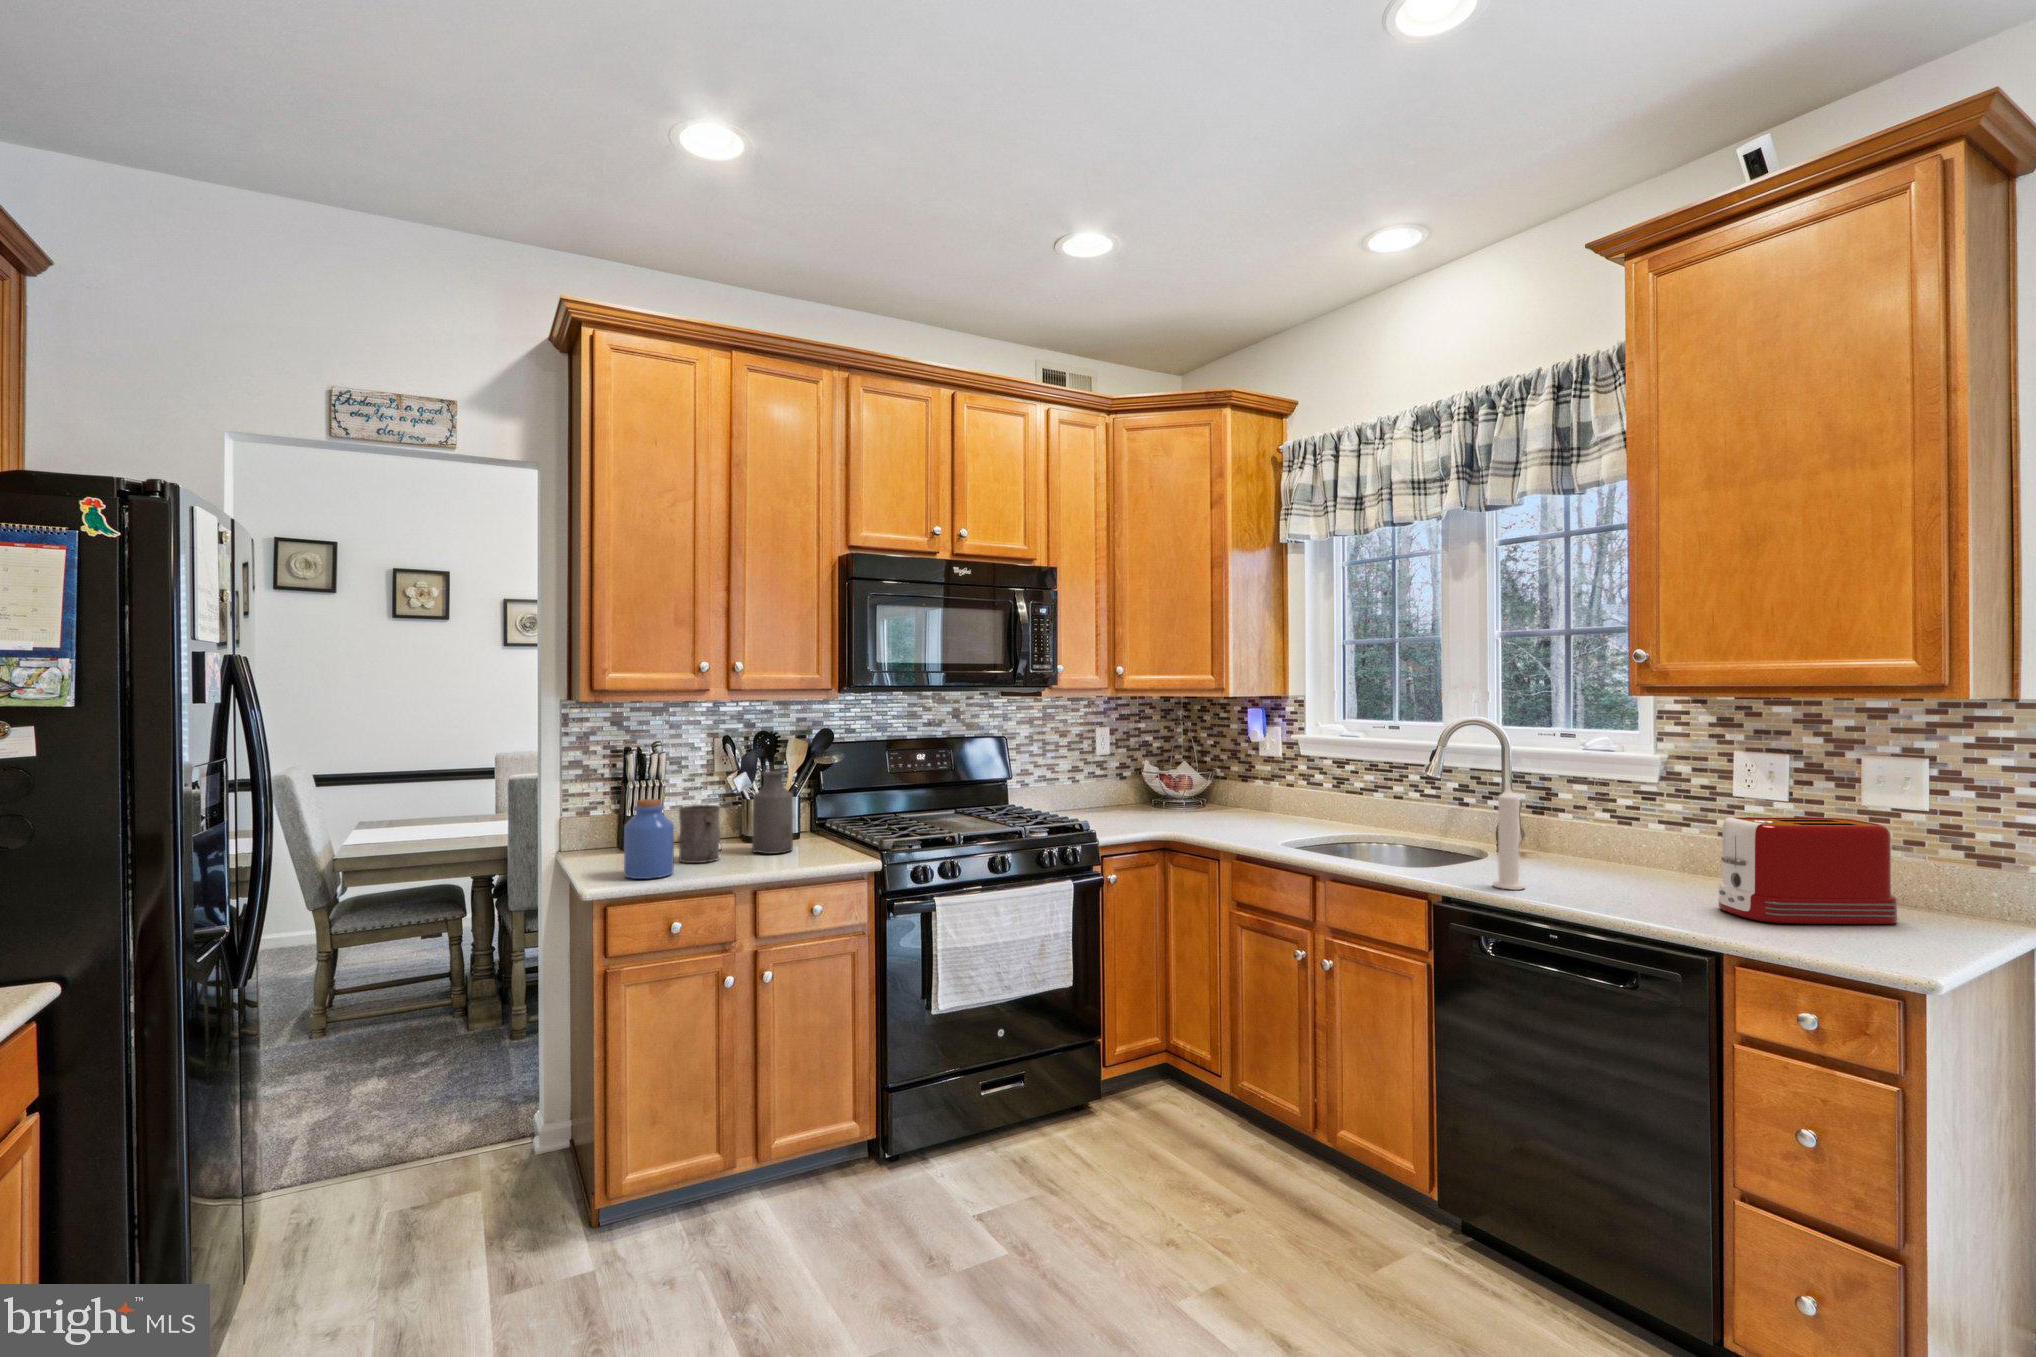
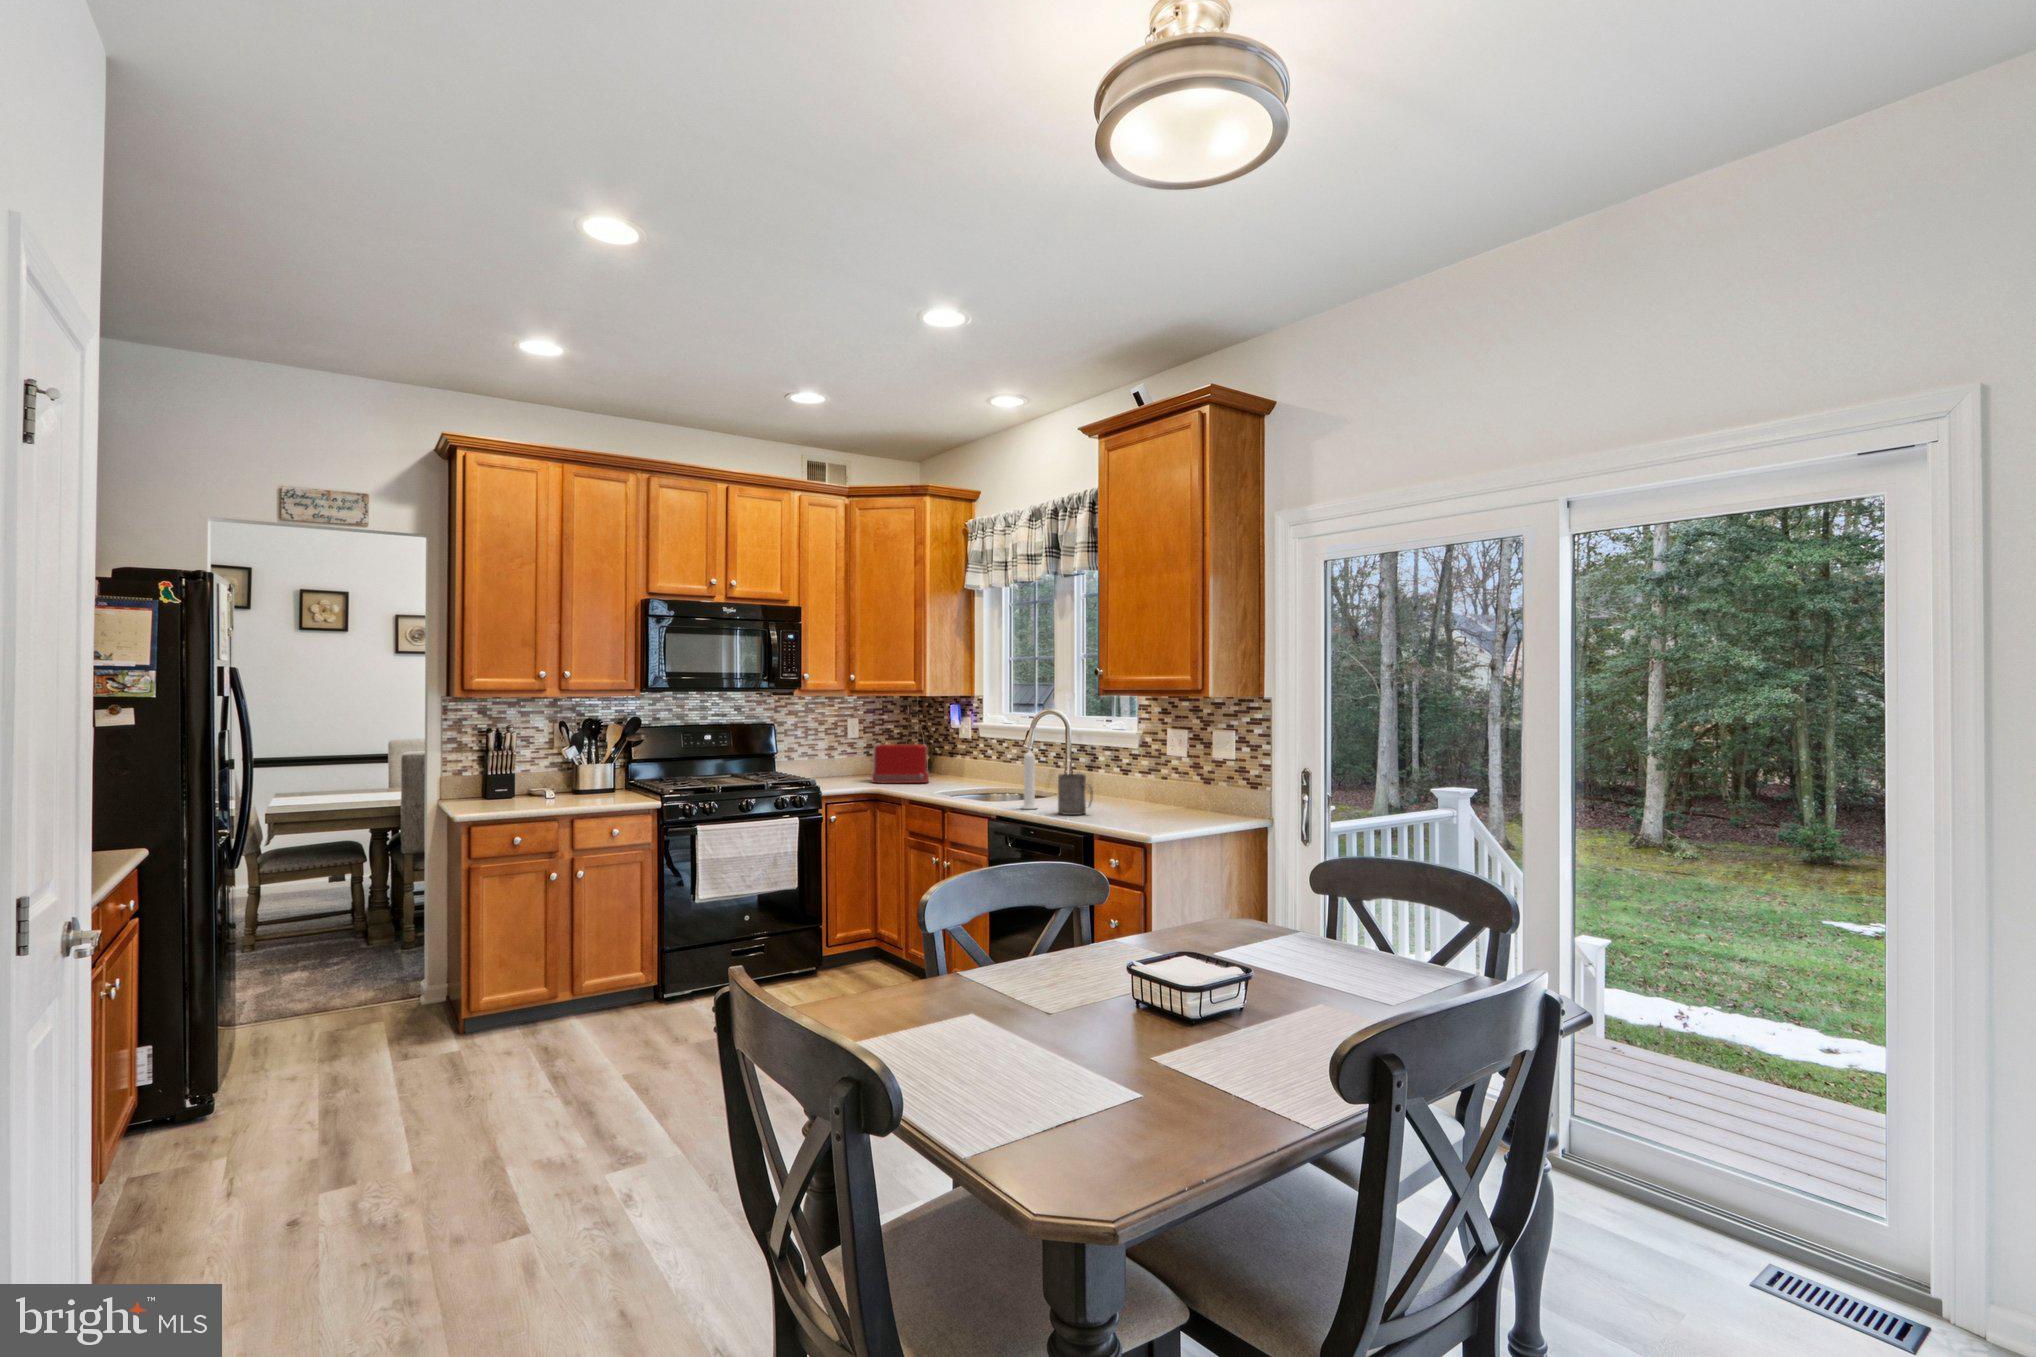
bottle: present [752,771,794,854] -> none [576,745,605,799]
jar: present [624,799,674,879] -> none [484,760,518,811]
mug: present [679,805,720,863] -> present [1058,774,1093,815]
toaster: present [1719,817,1897,924] -> present [871,744,929,783]

